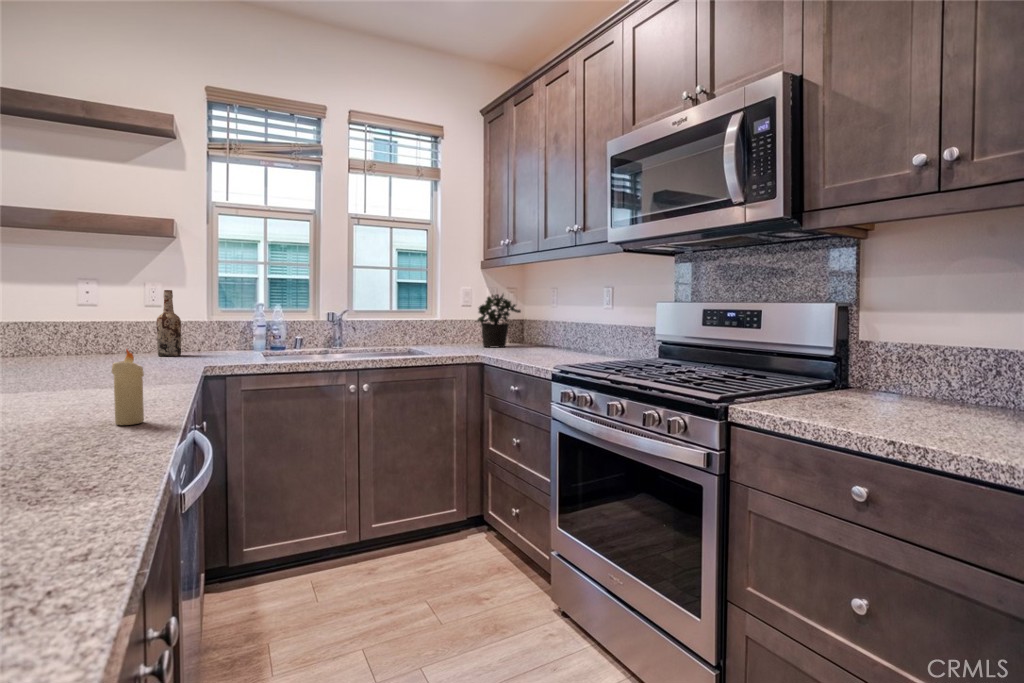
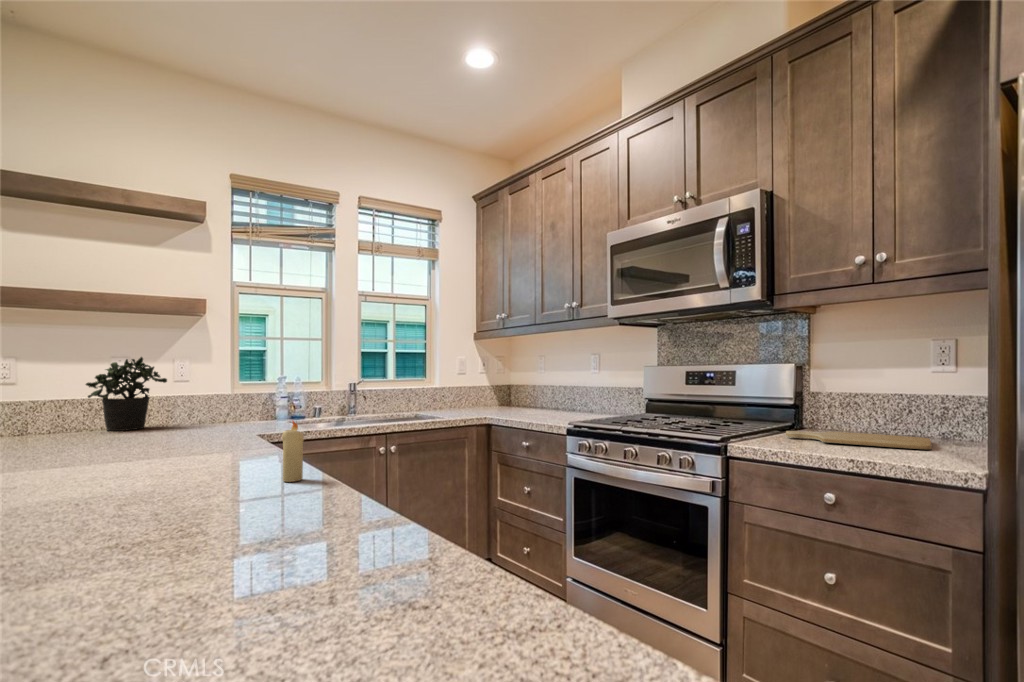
wine bottle: present [156,290,181,356] -> none [192,365,214,428]
potted plant: present [478,294,521,348] -> present [86,357,167,431]
chopping board: none [813,390,1023,427] -> present [786,431,932,450]

